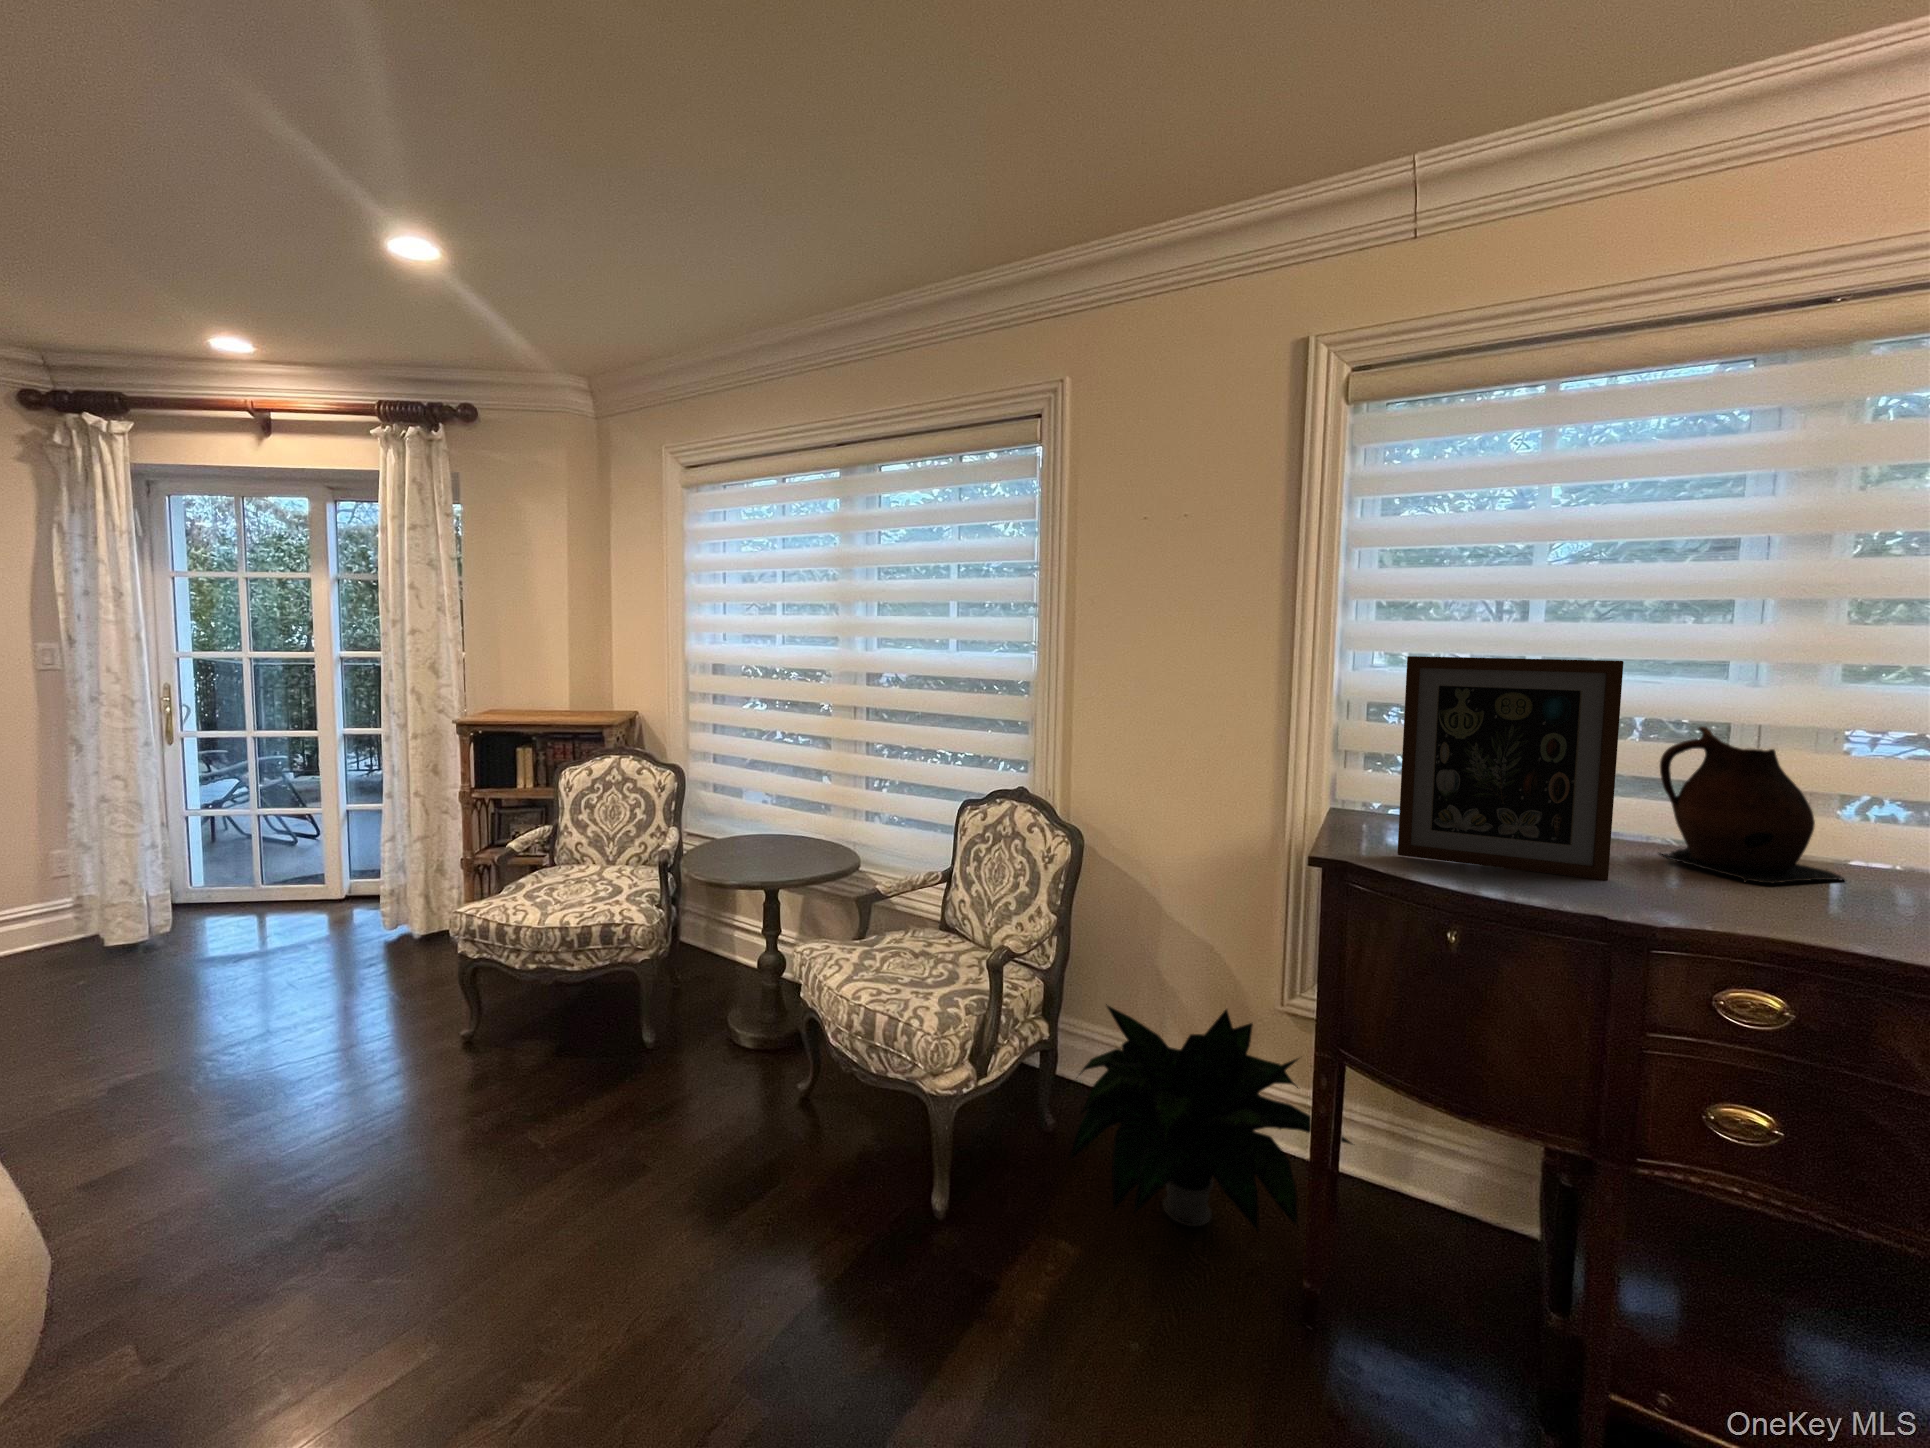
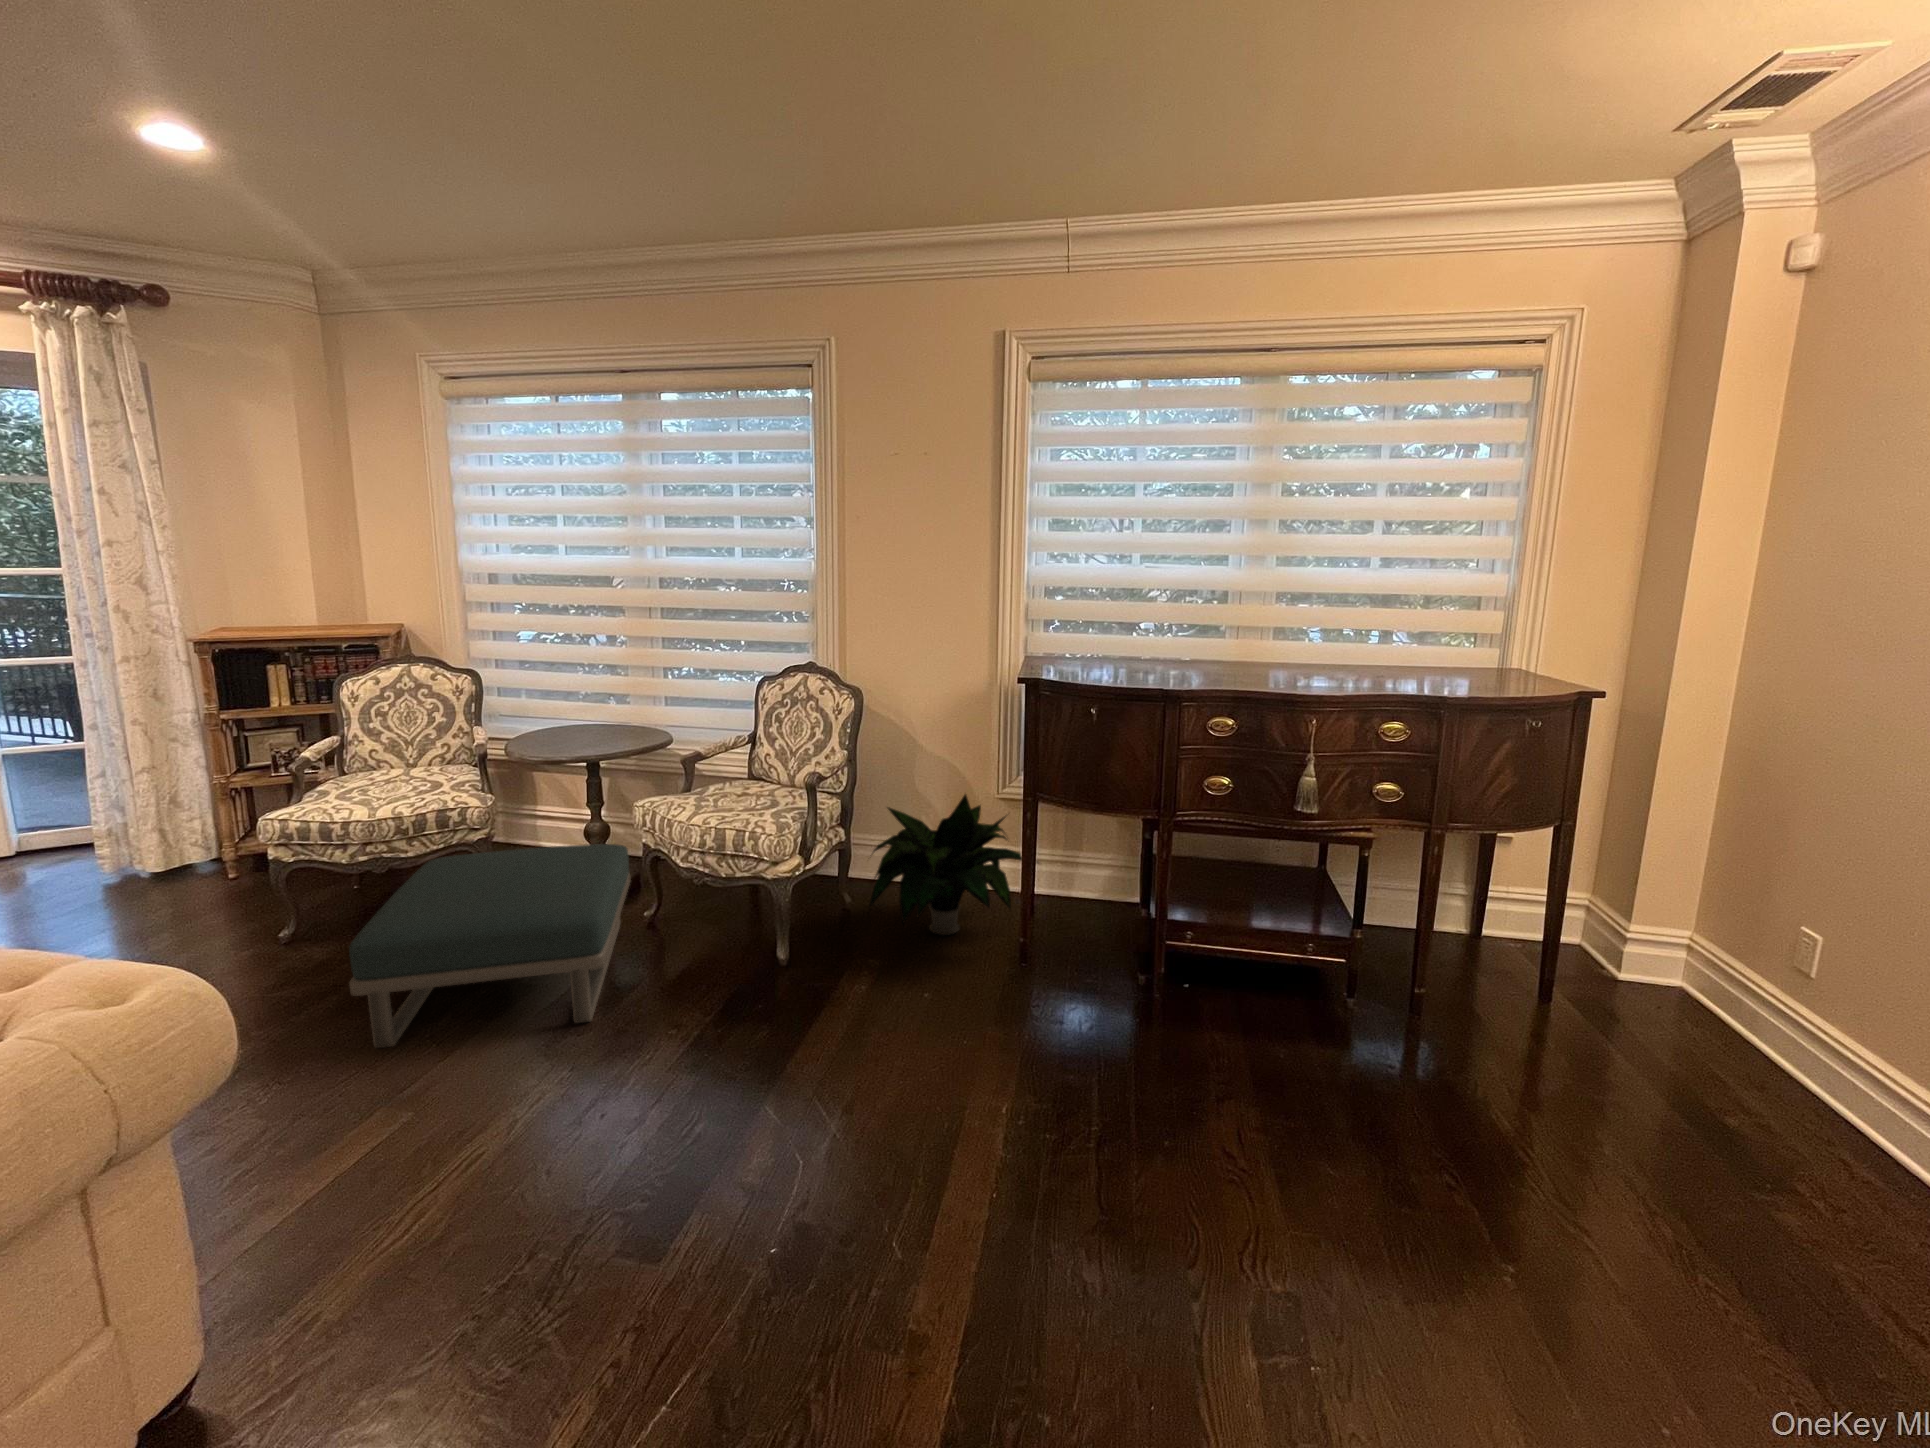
picture frame: present [1397,656,1624,881] -> none [1061,553,1166,676]
ceramic pitcher: present [1658,726,1845,884] -> none [1187,591,1261,672]
footstool: none [433,982,782,1260] -> present [349,844,631,1048]

